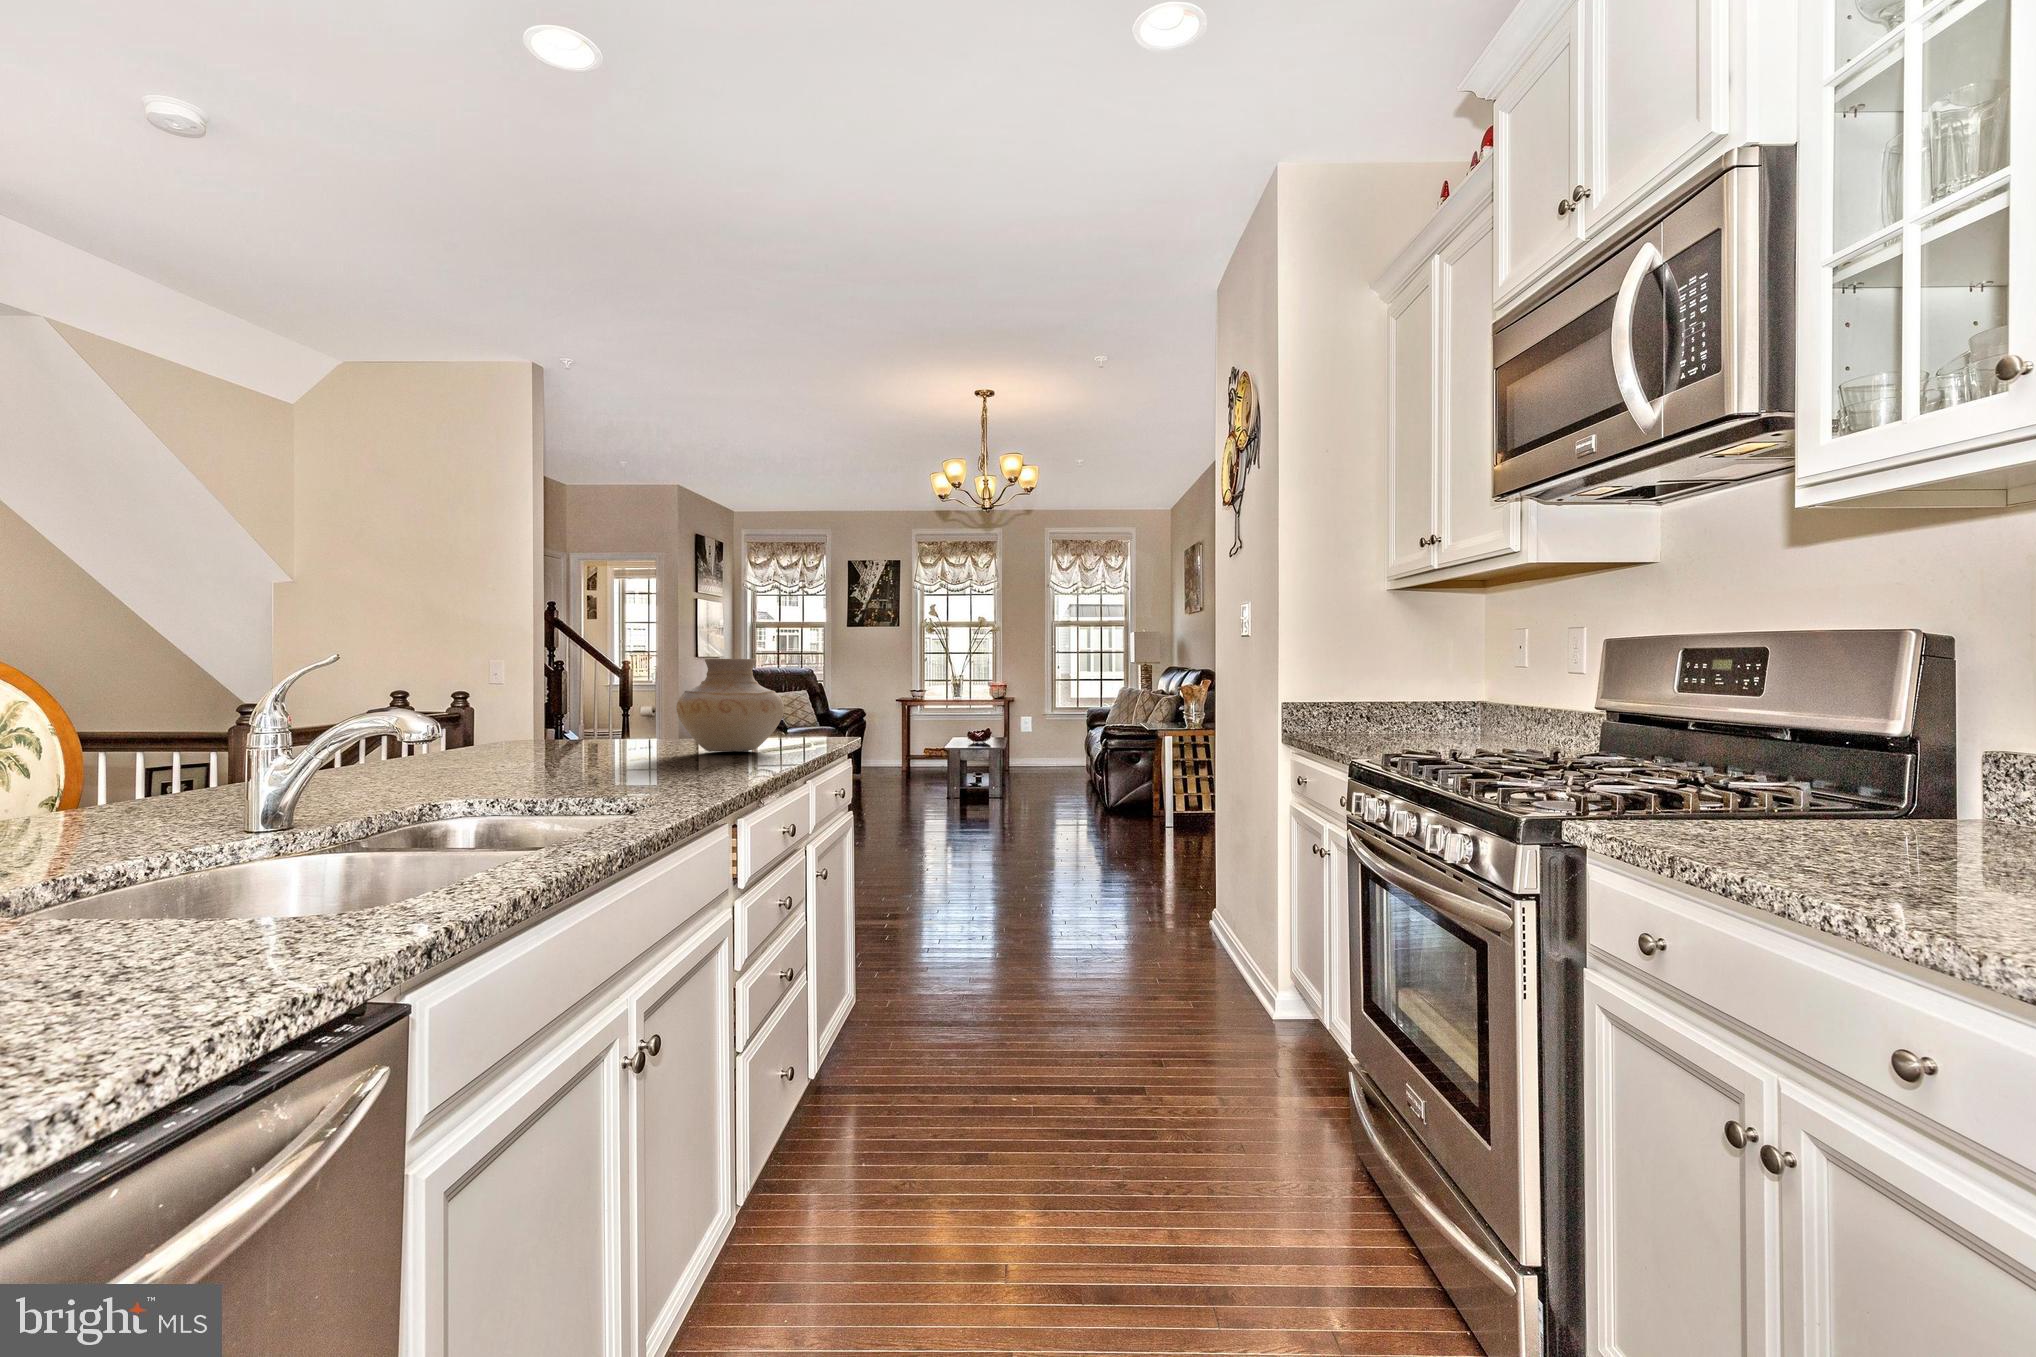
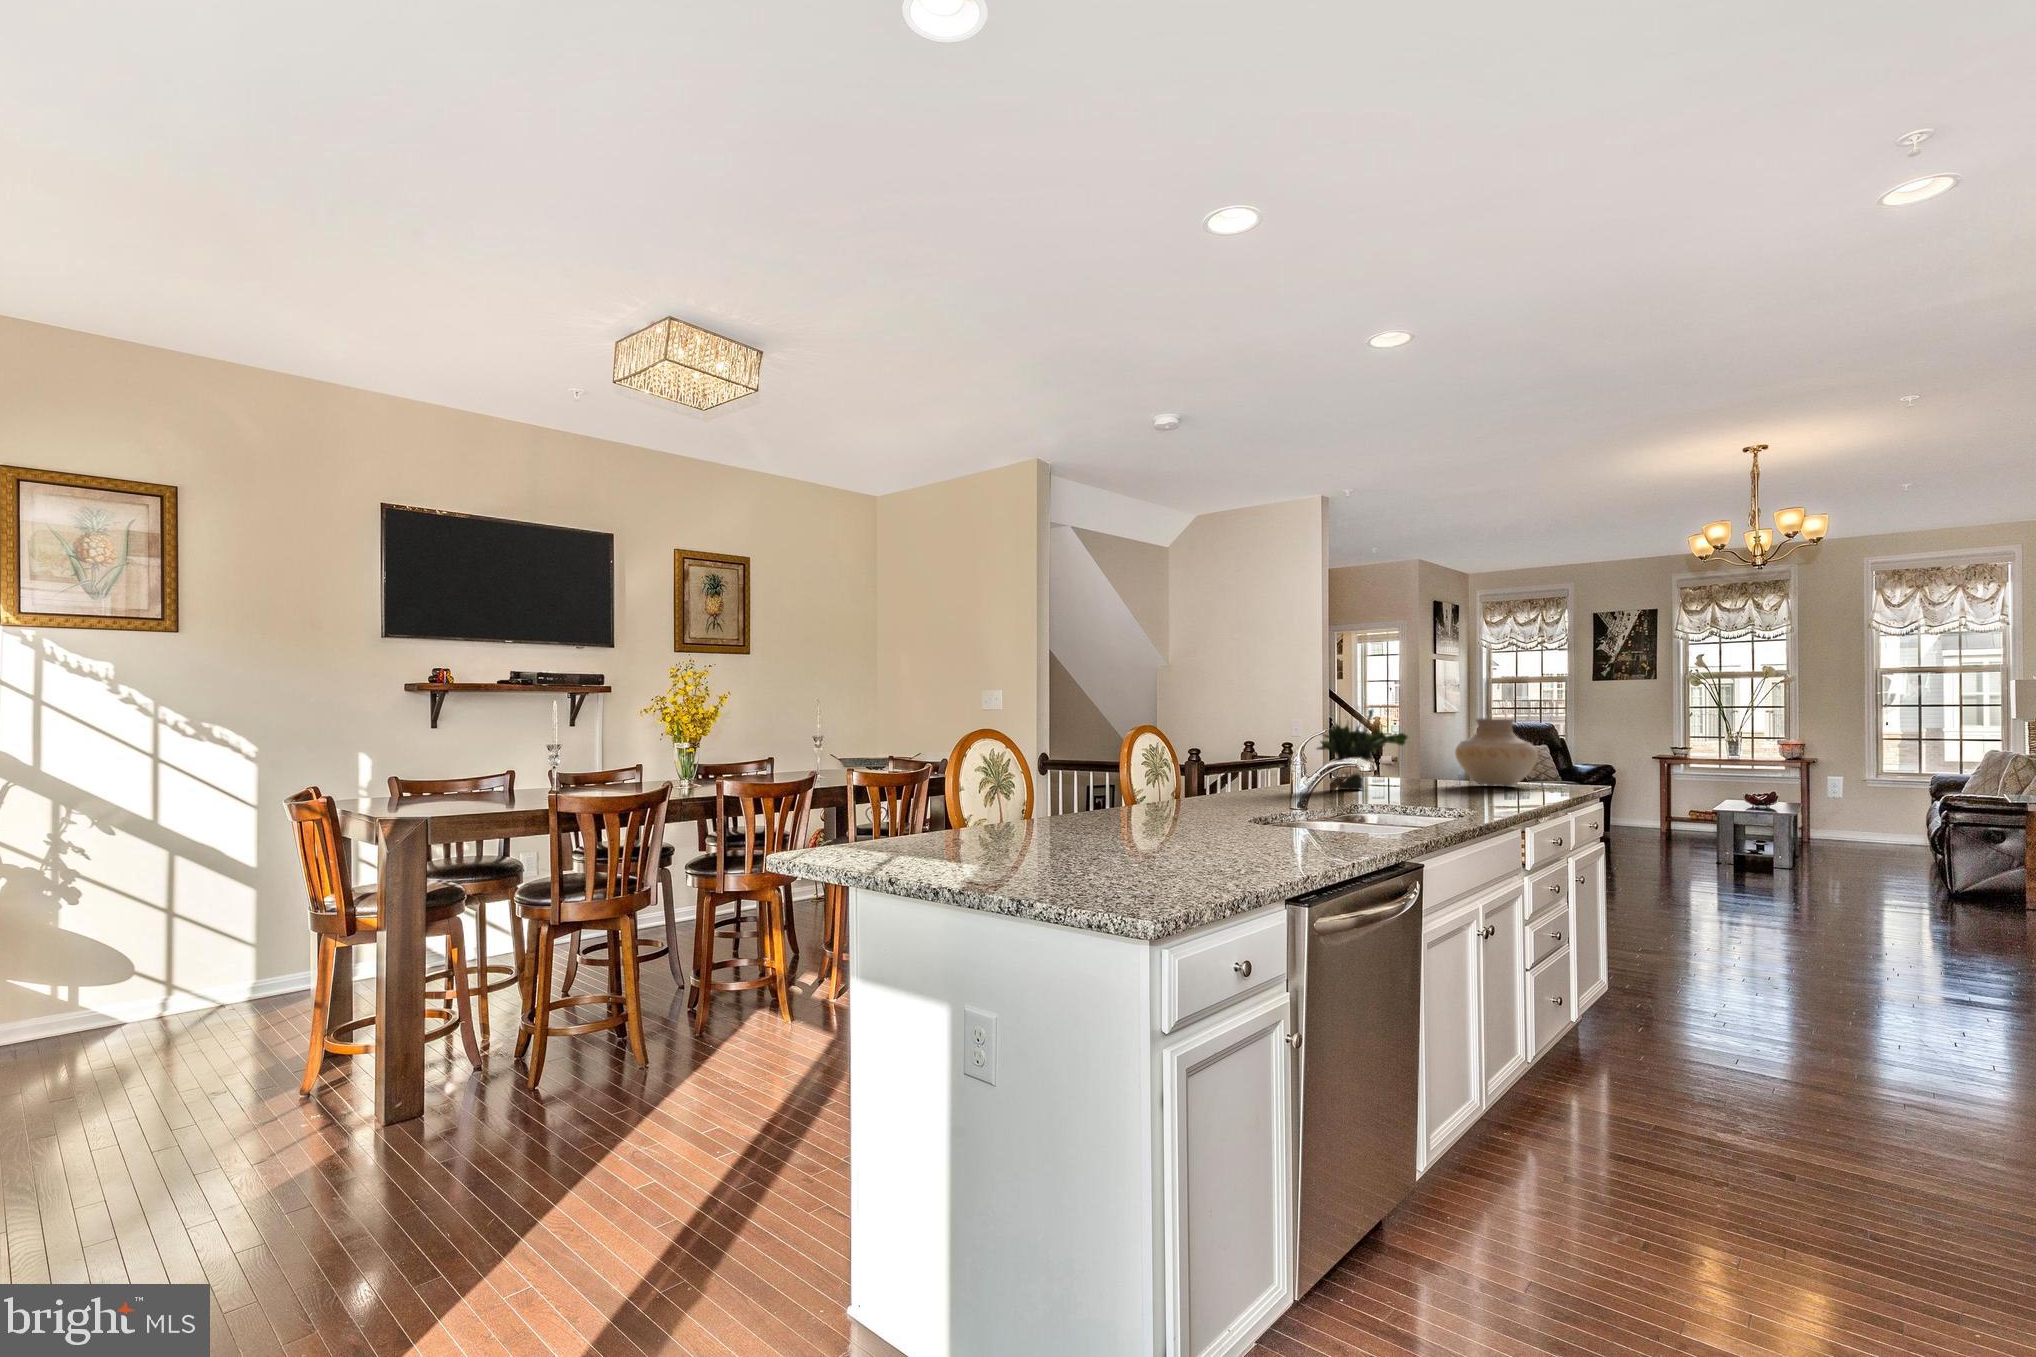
potted plant: none [430,635,598,778] -> present [1317,709,1407,790]

